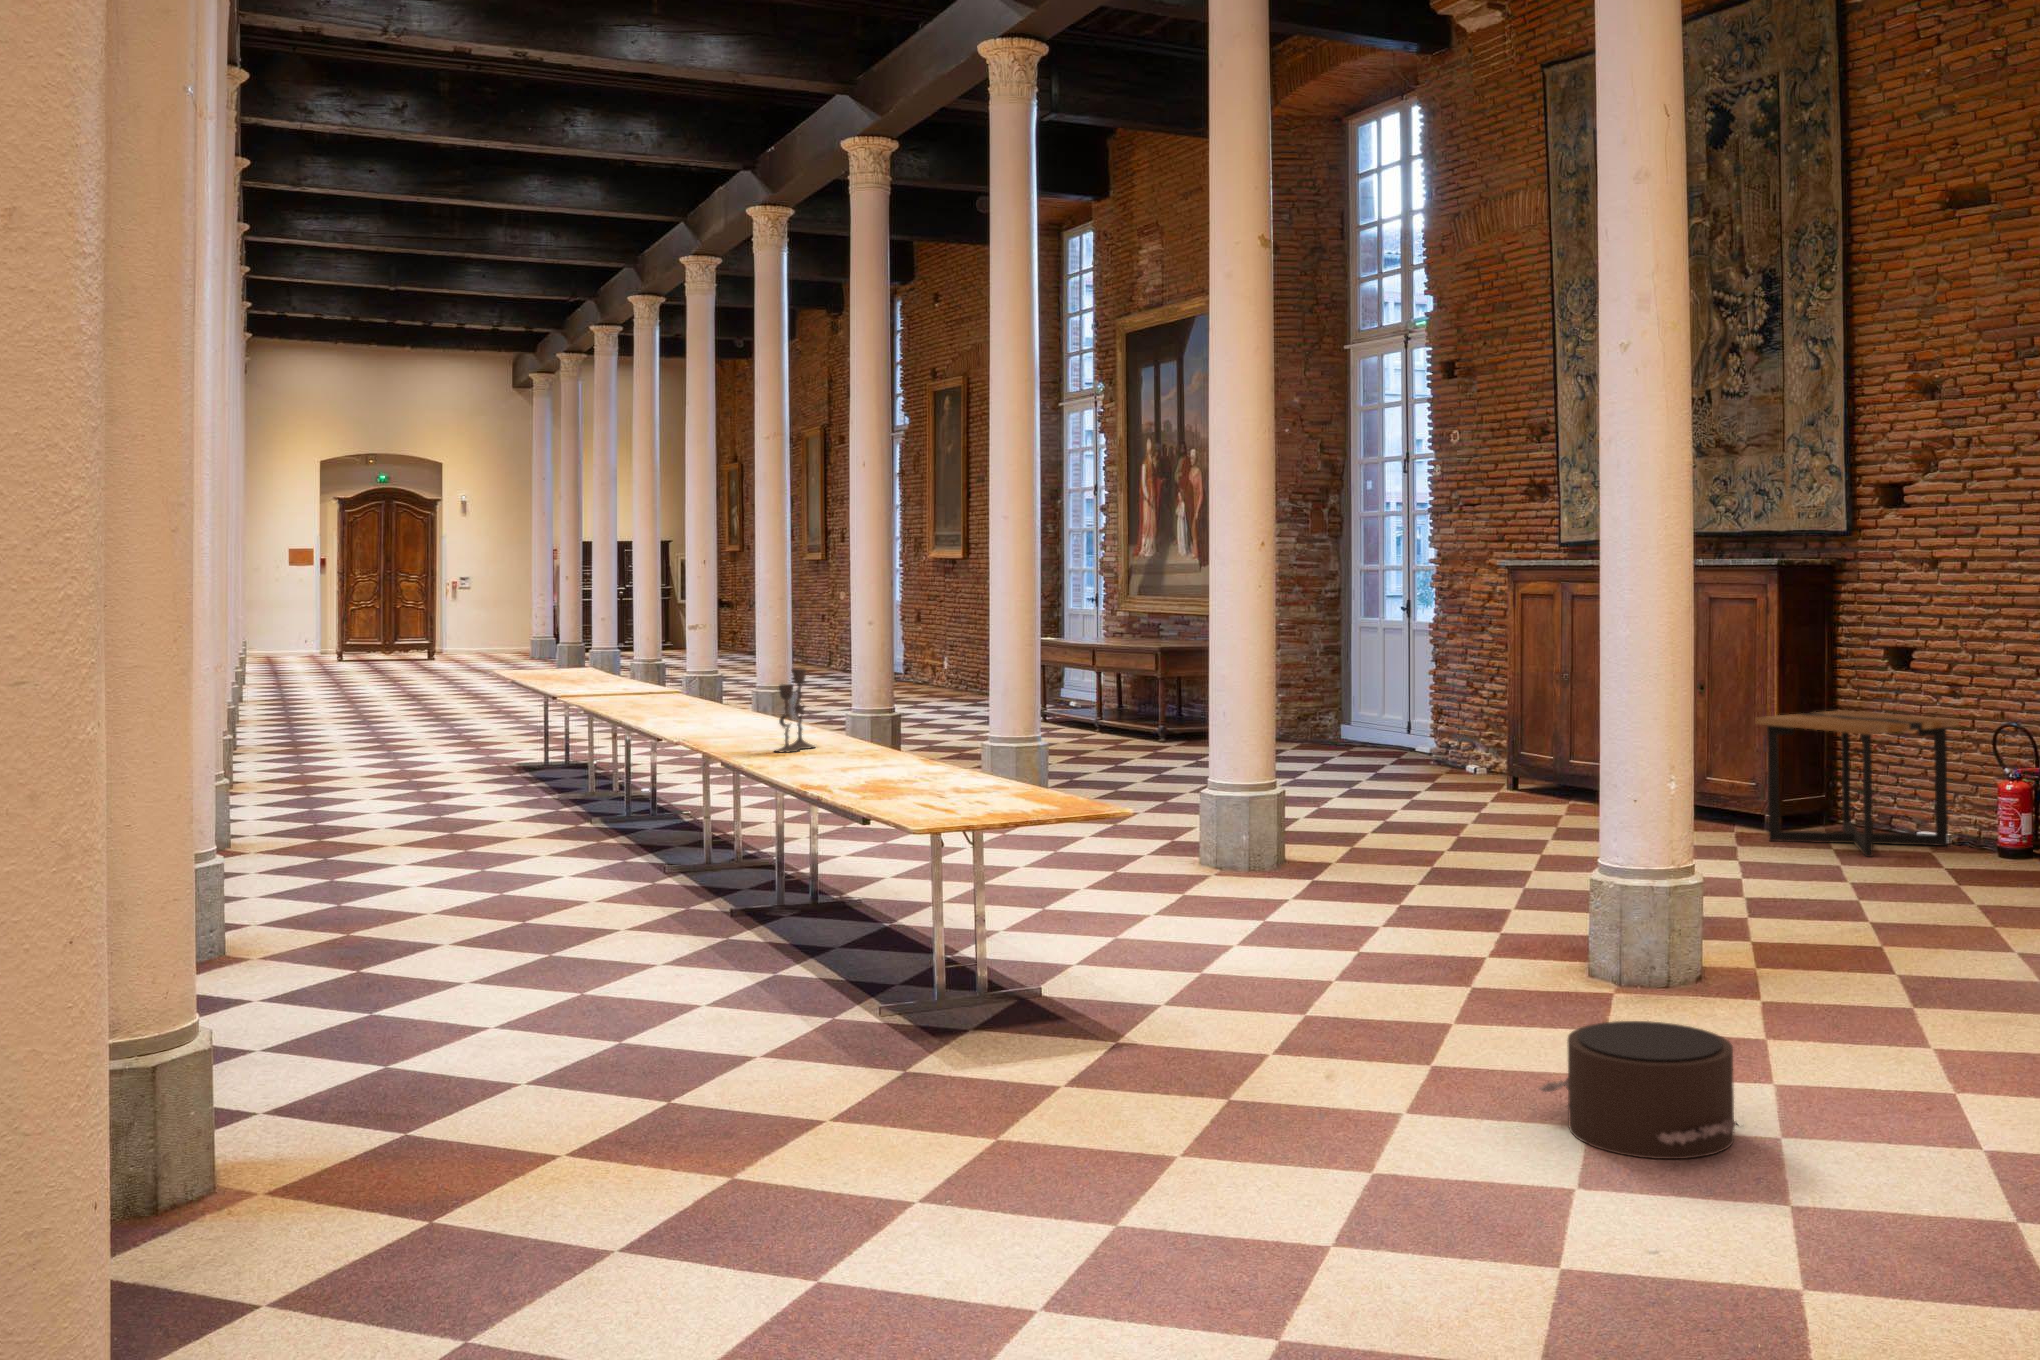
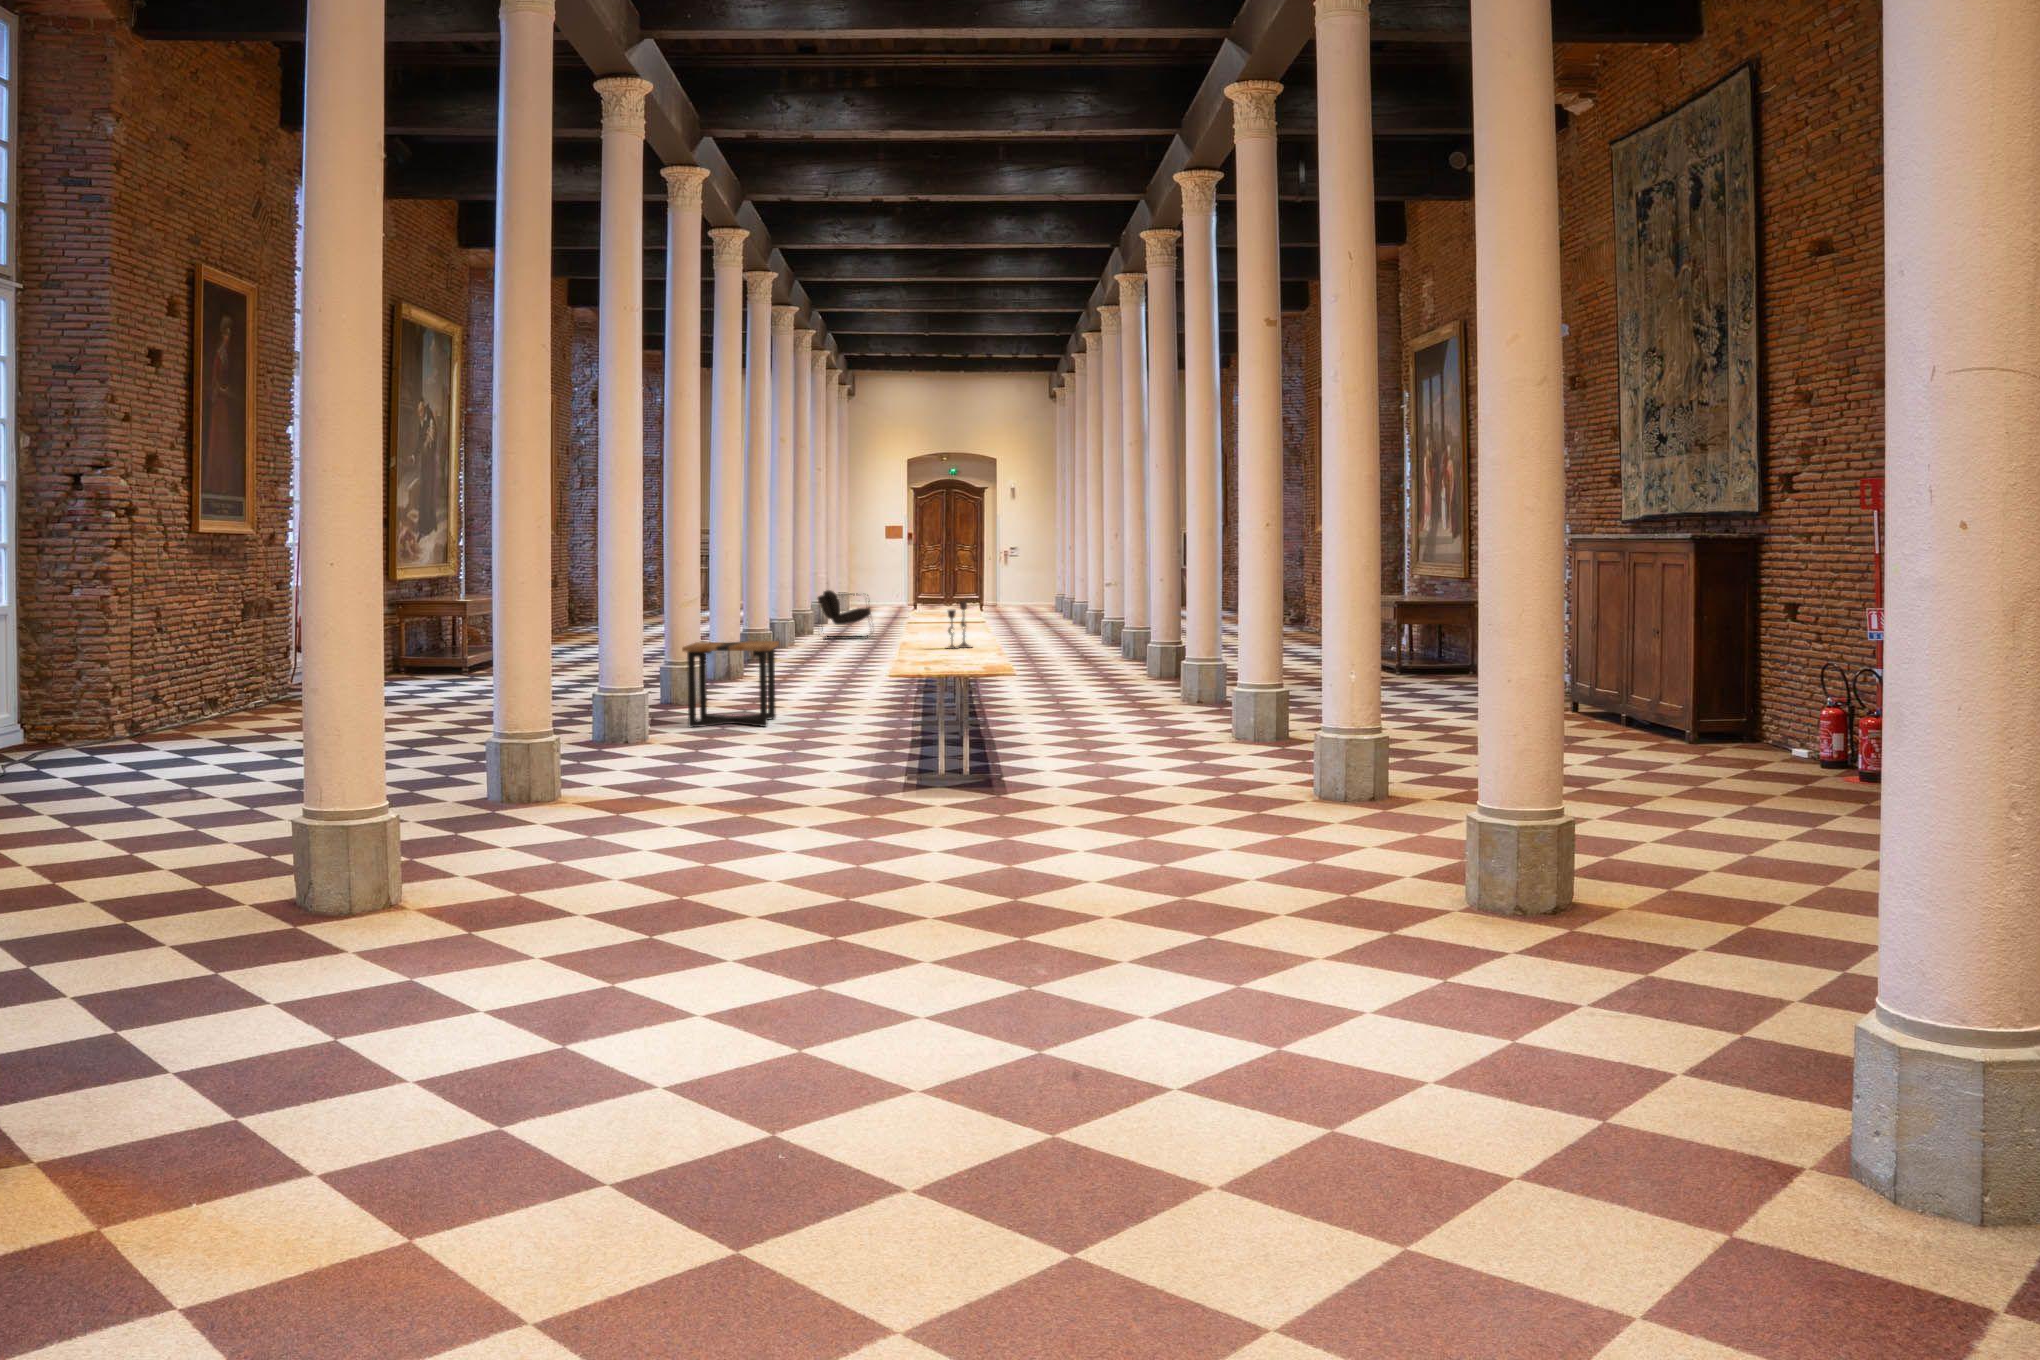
armchair: none [242,639,330,711] -> present [818,590,872,638]
side table: present [1755,710,1959,857] -> present [682,641,779,728]
pouf: present [1539,1021,1737,1159] -> none [1124,777,1206,835]

